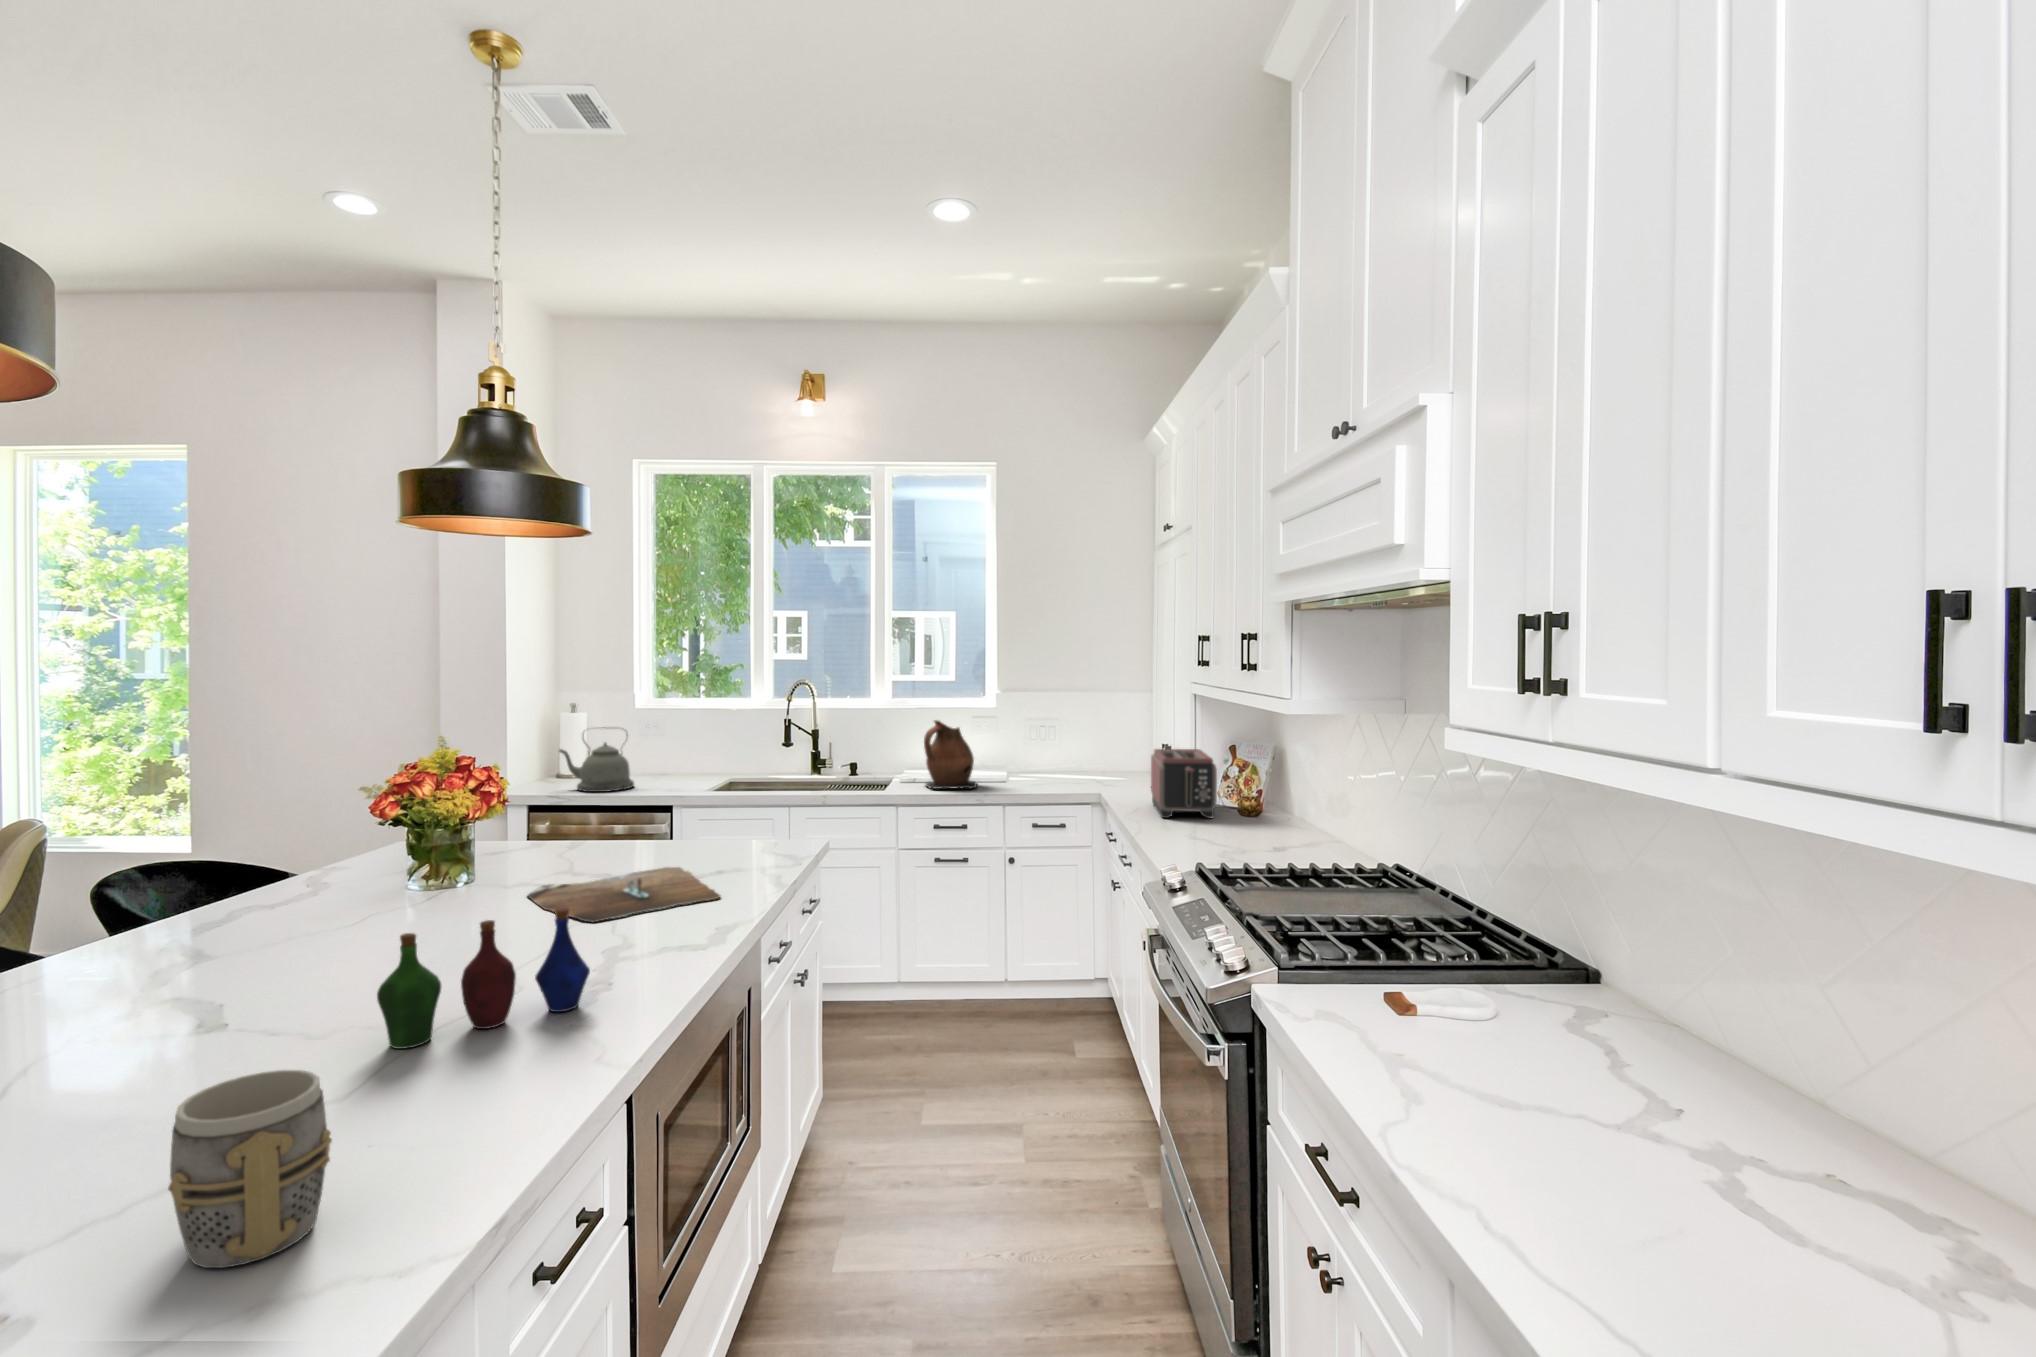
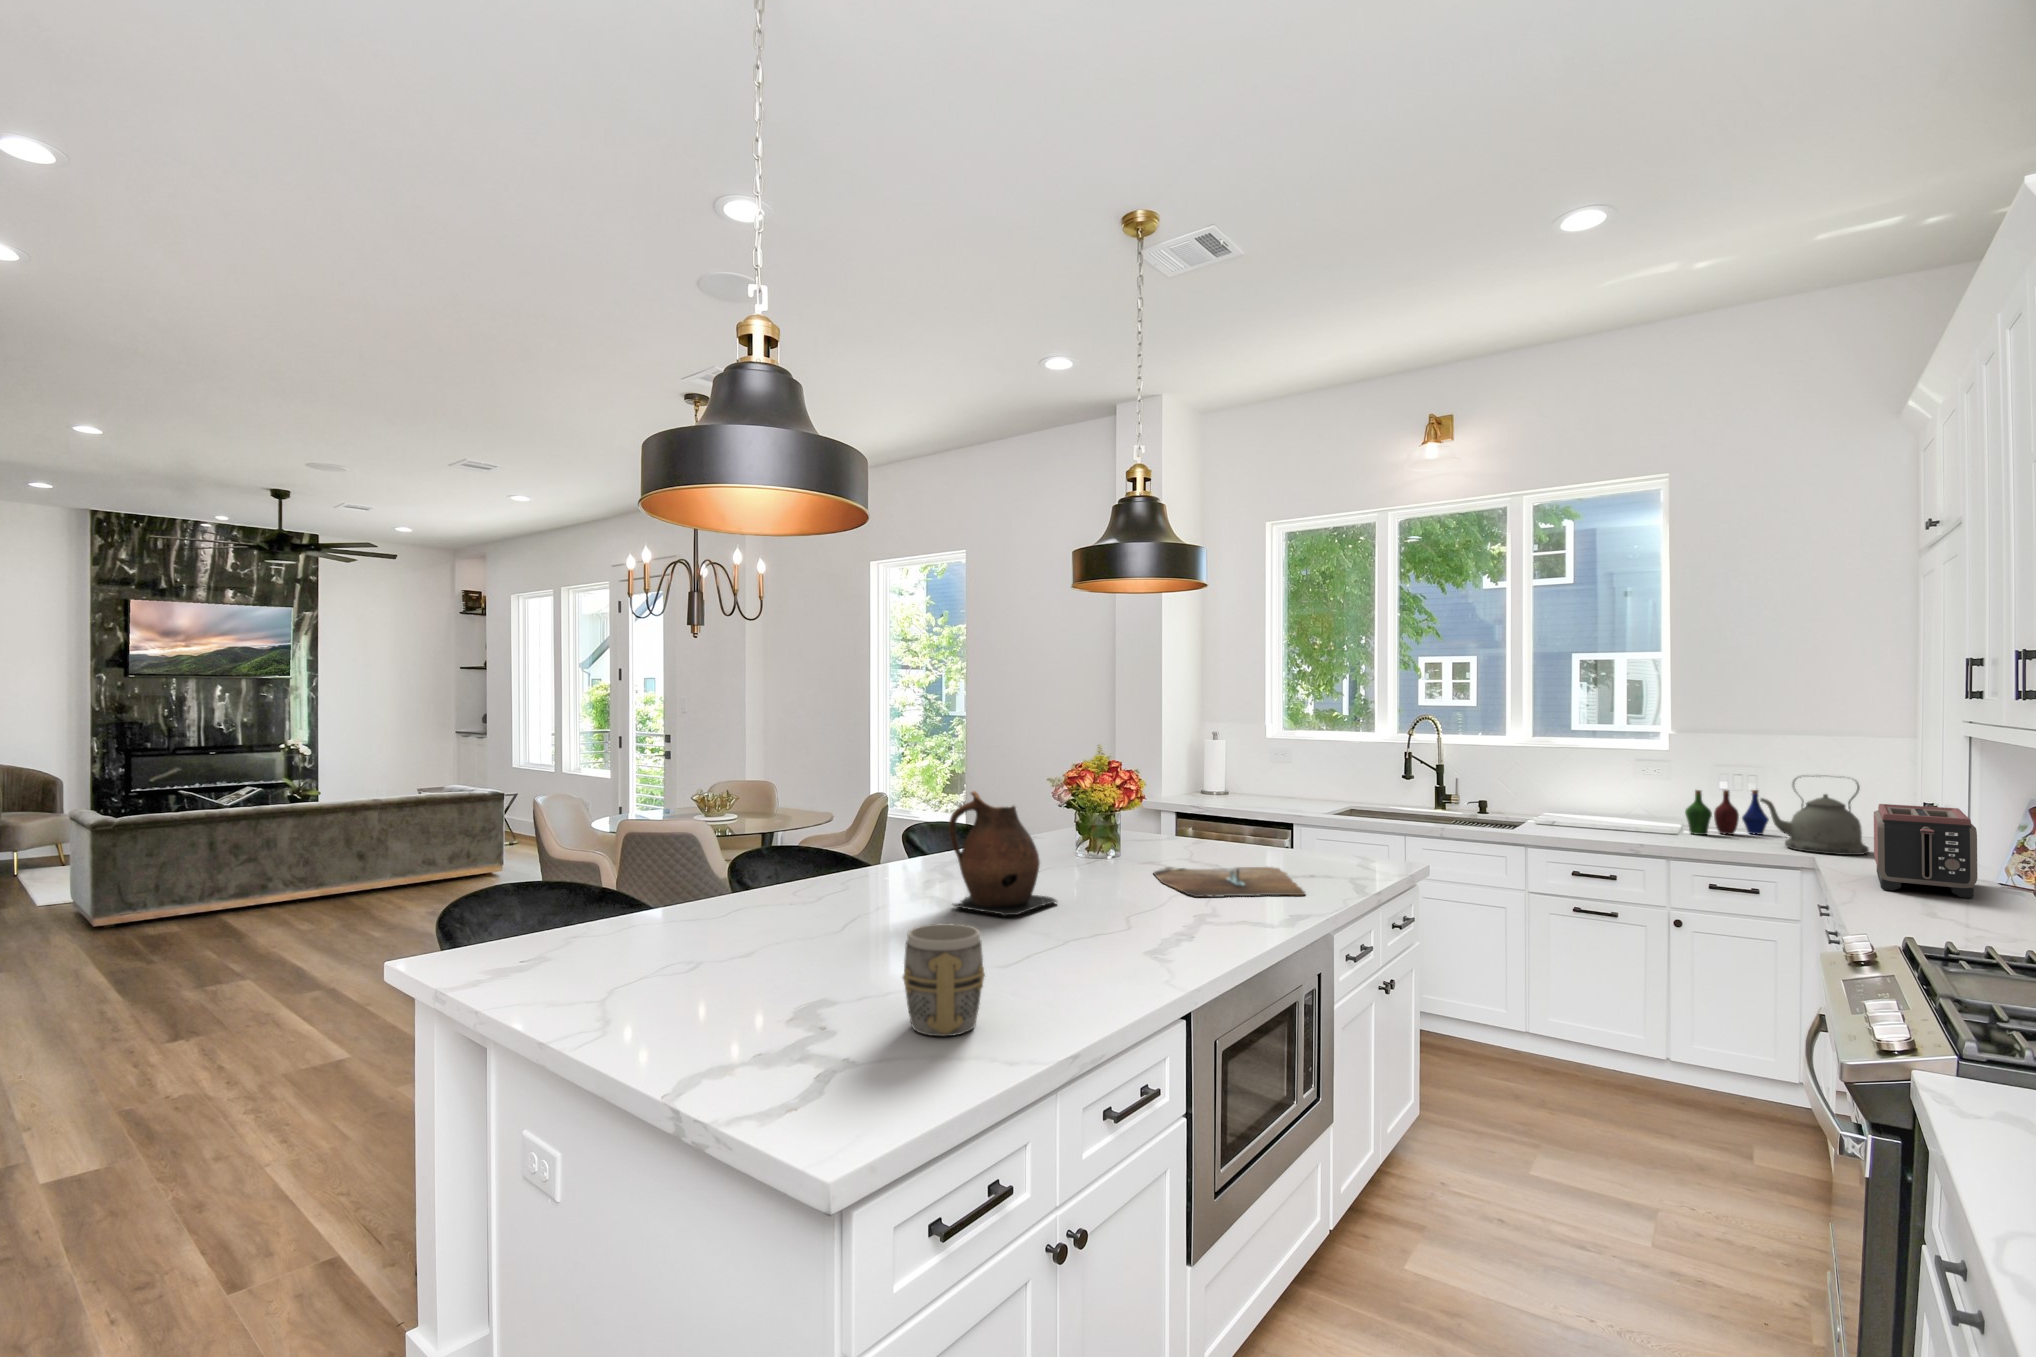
ceramic pitcher: present [924,720,977,789] -> present [949,791,1057,916]
kettle: present [559,727,634,792] -> present [1760,776,1869,855]
bottle: present [377,908,590,1049] -> present [1685,790,1769,835]

